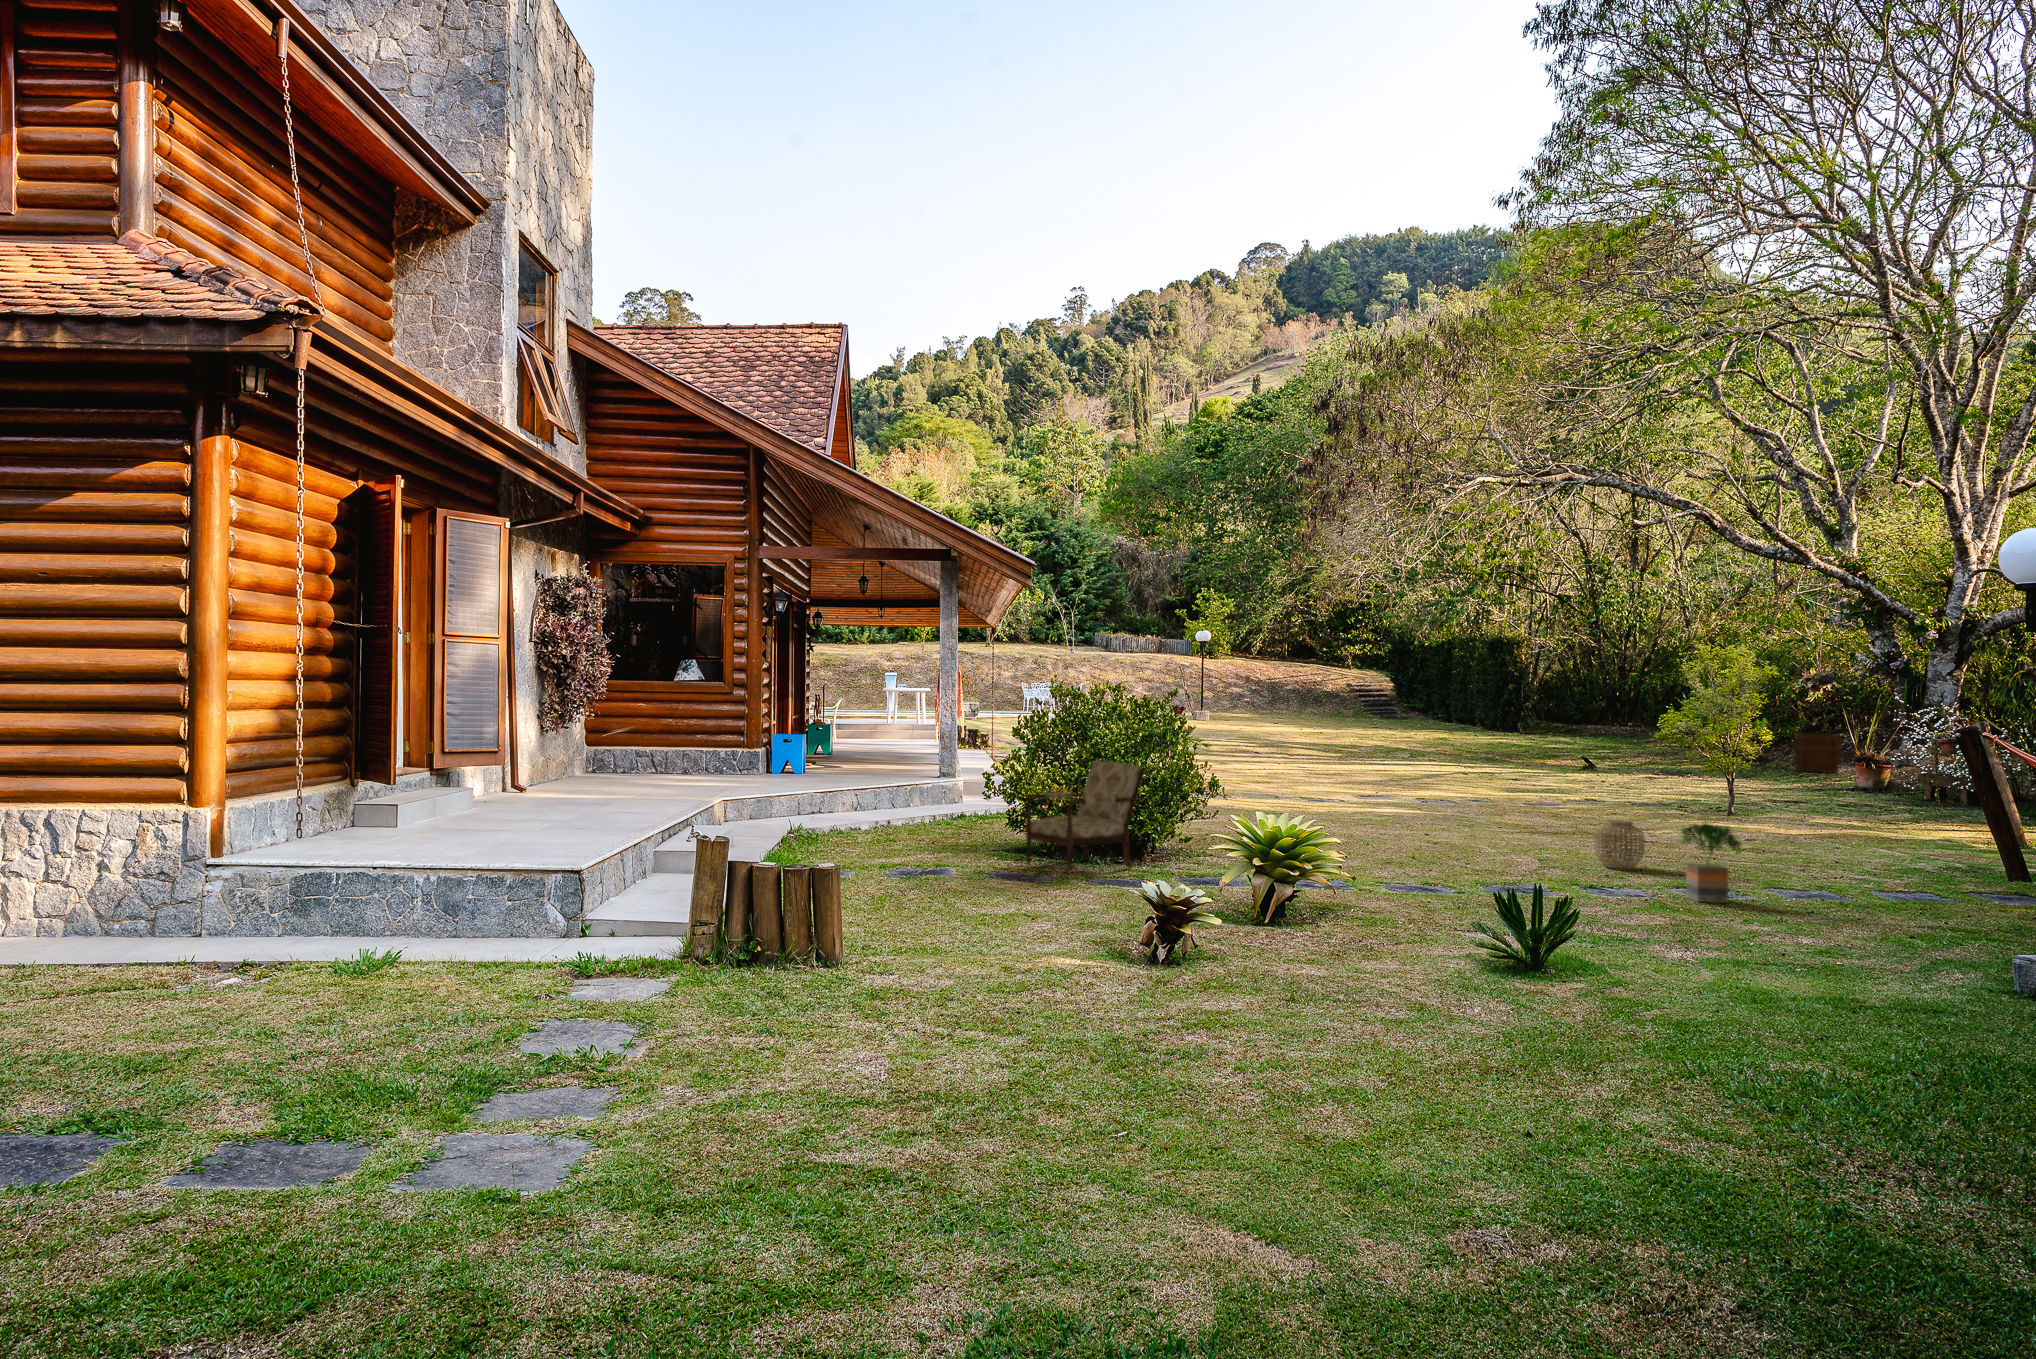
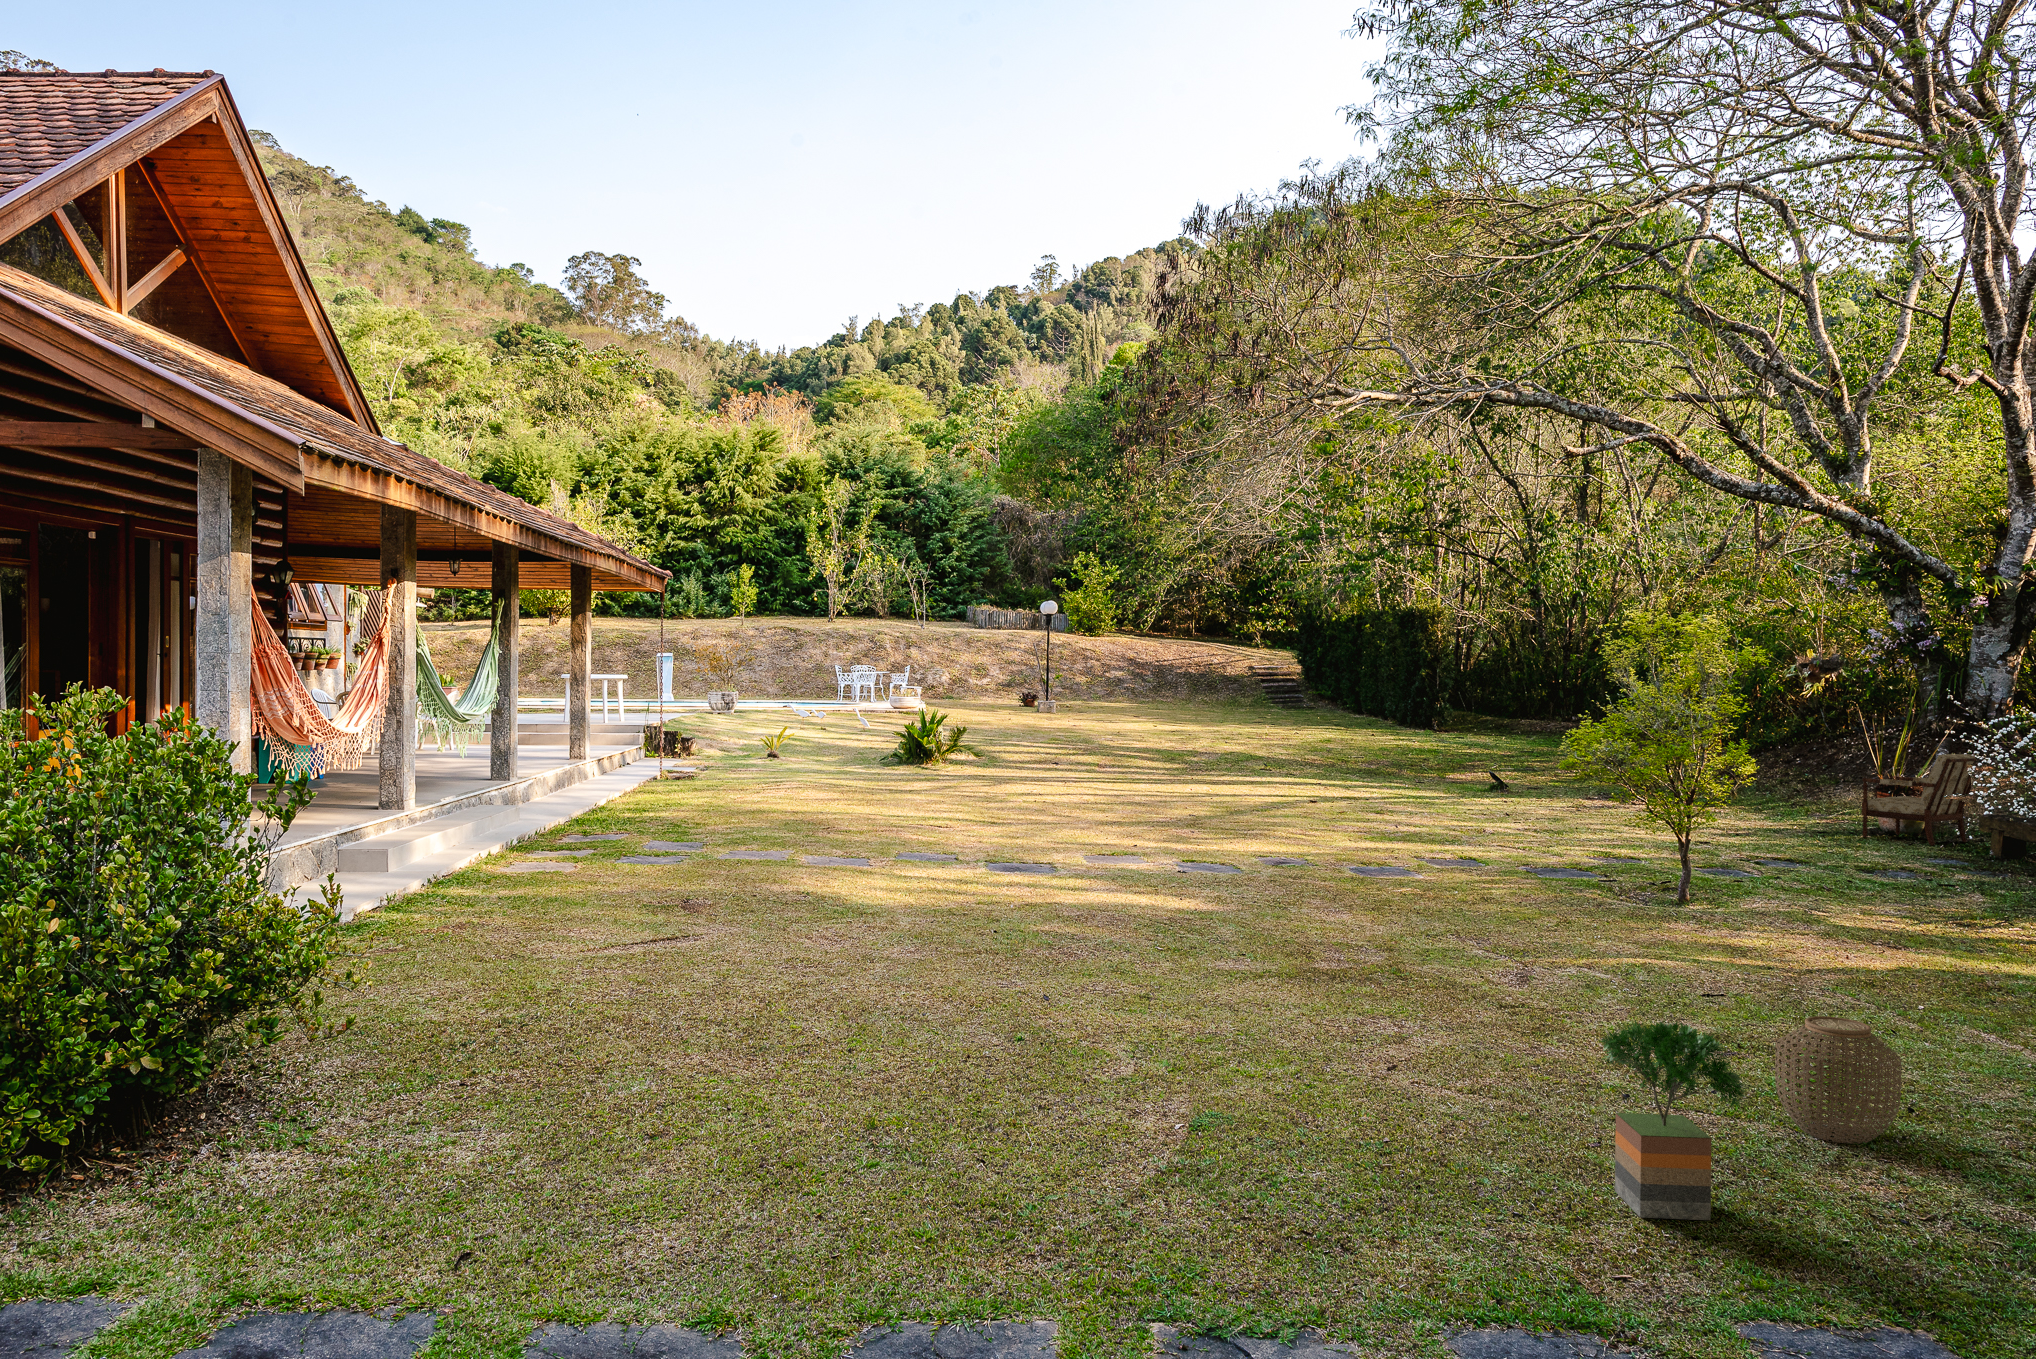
wooden crate: present [1794,733,1842,773] -> none [1778,733,1839,786]
armchair: present [1025,761,1145,873] -> present [1862,754,1976,846]
woven basket: present [1595,820,1645,870] -> present [1775,1016,1901,1144]

